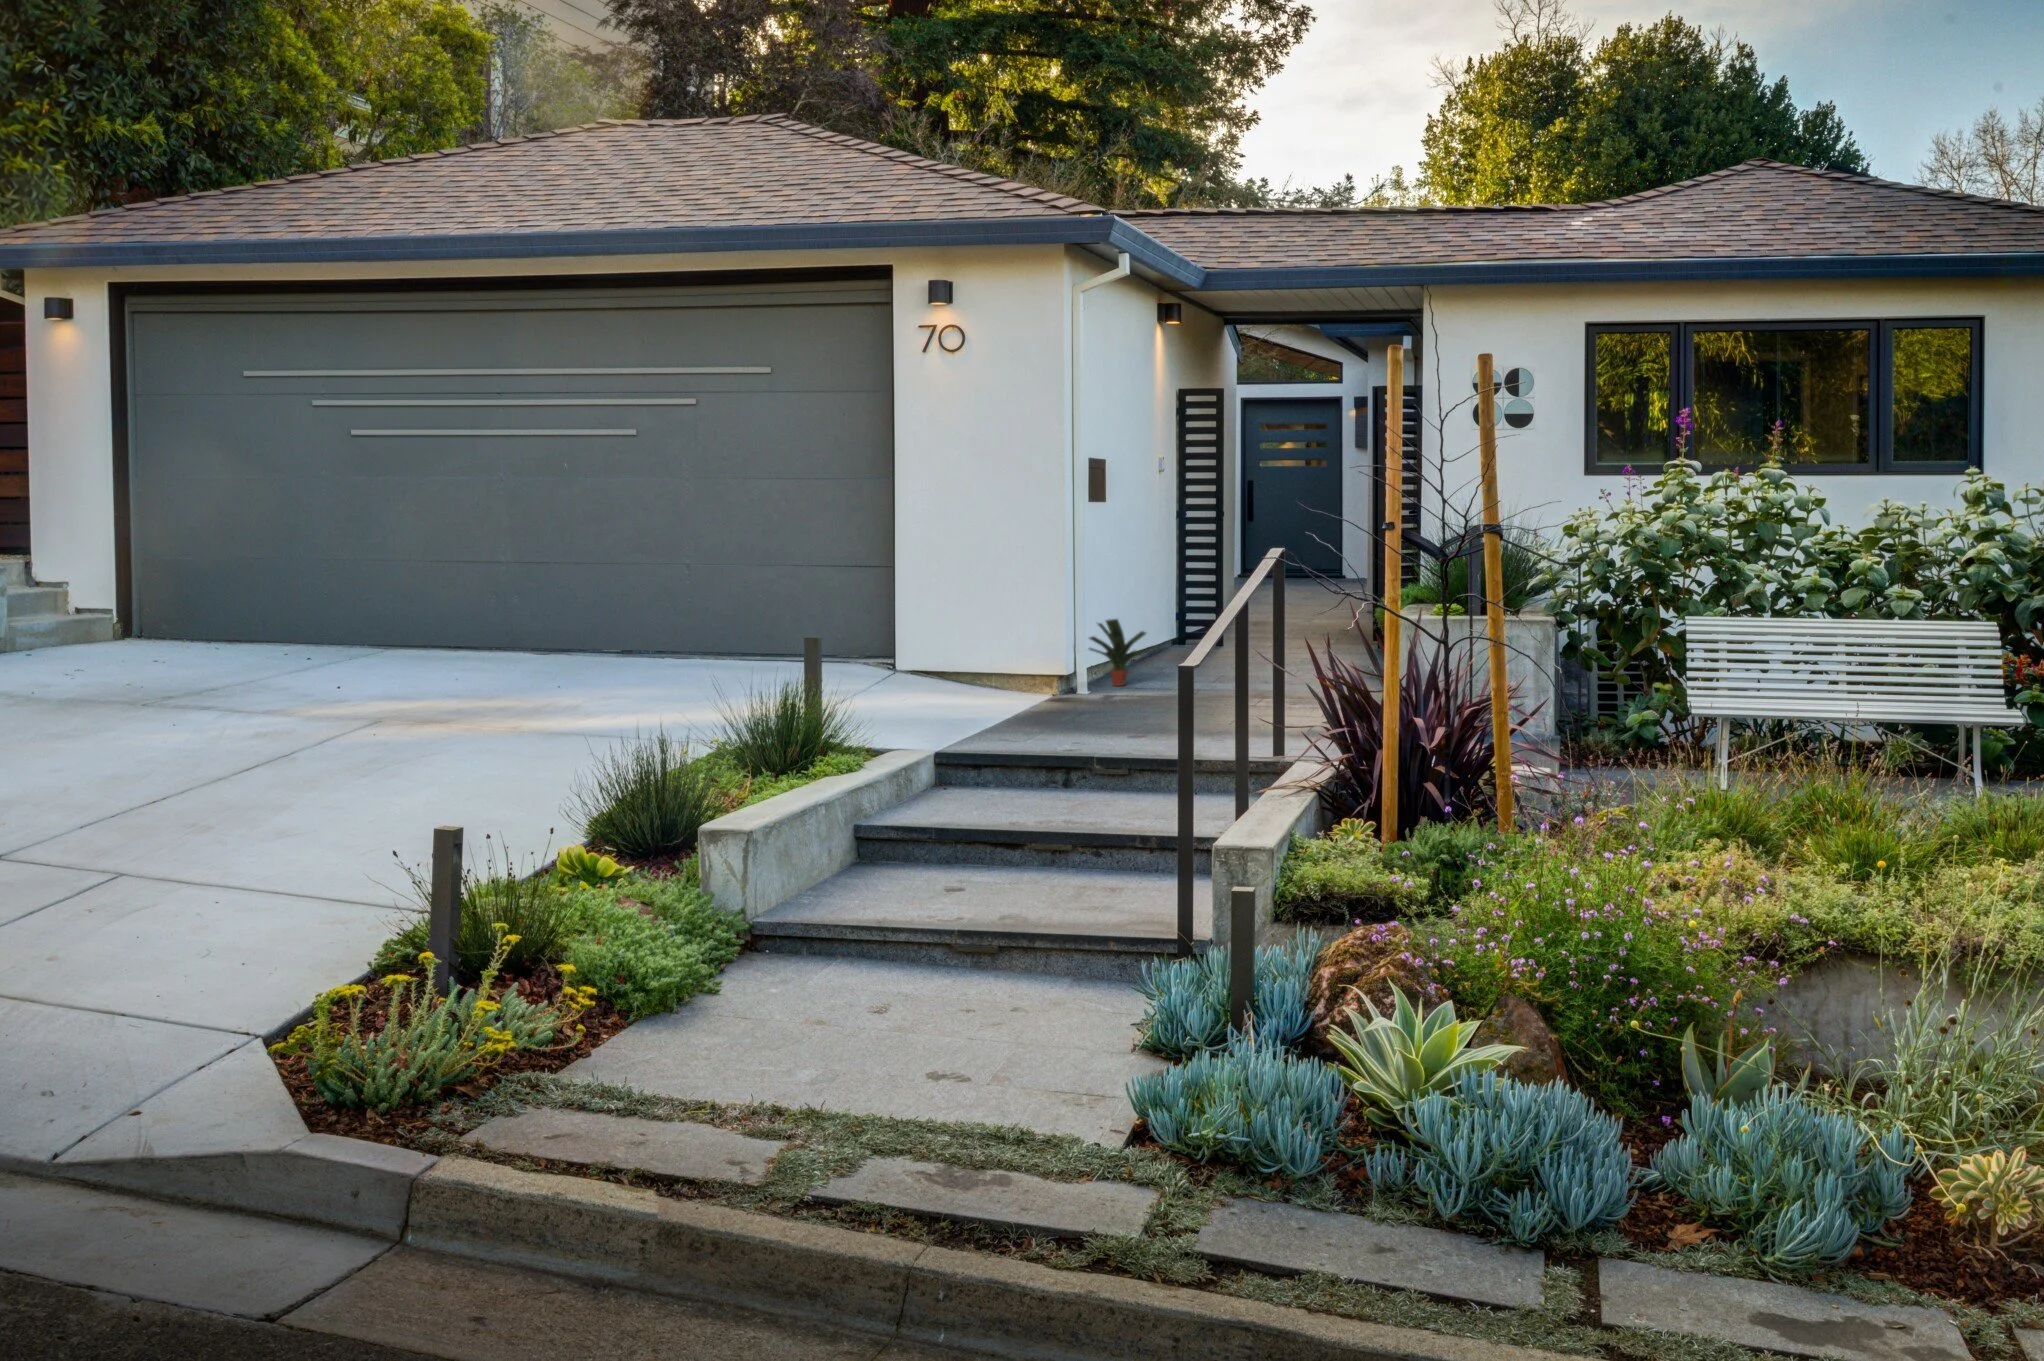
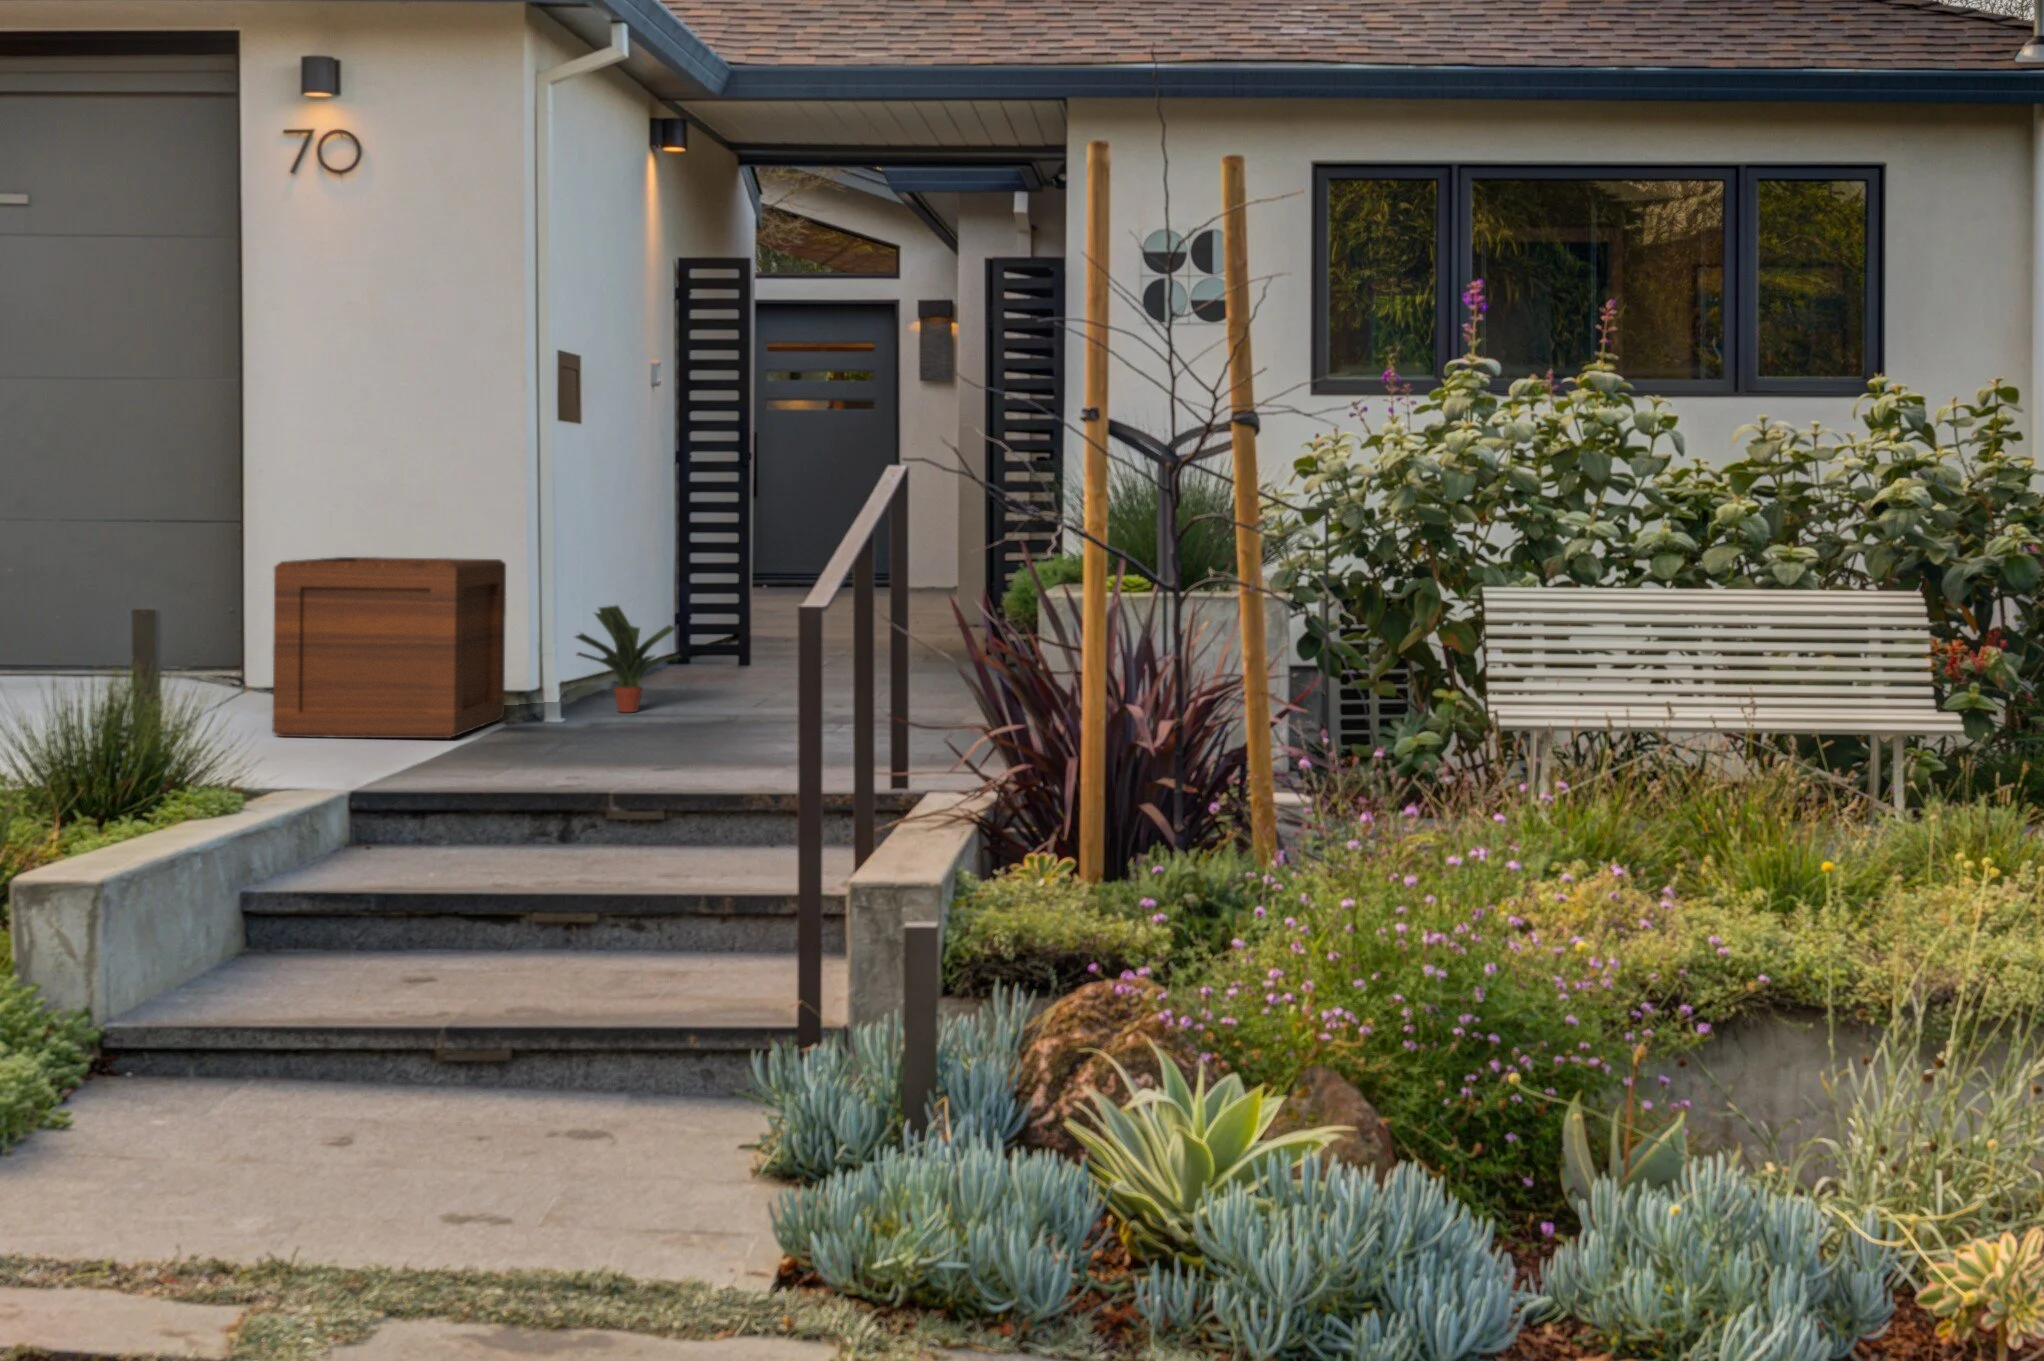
wooden crate: none [931,588,1053,700] -> present [272,557,506,738]

